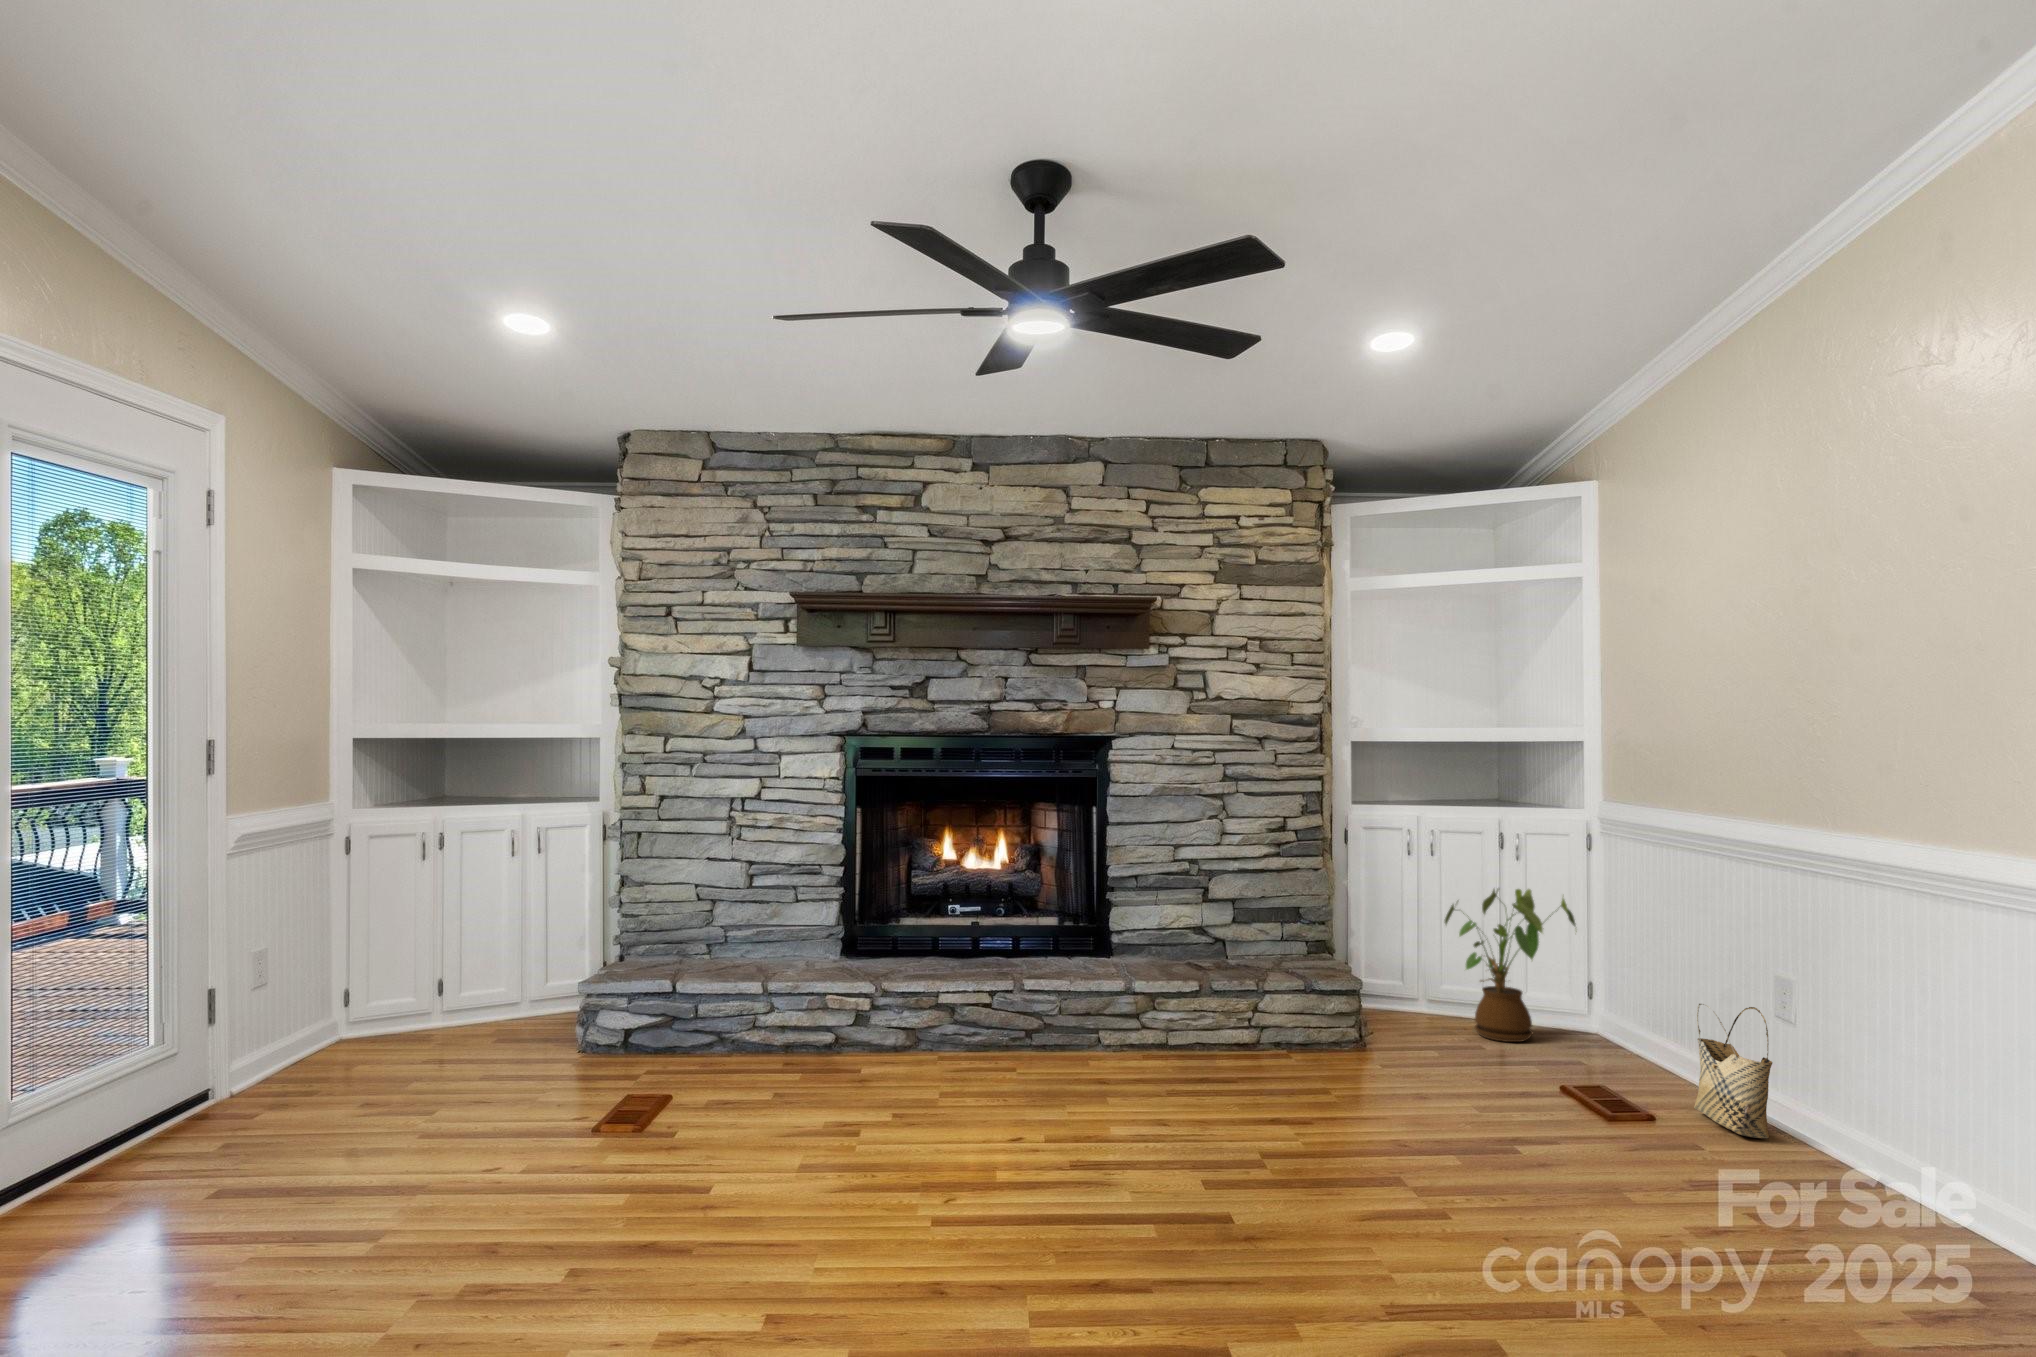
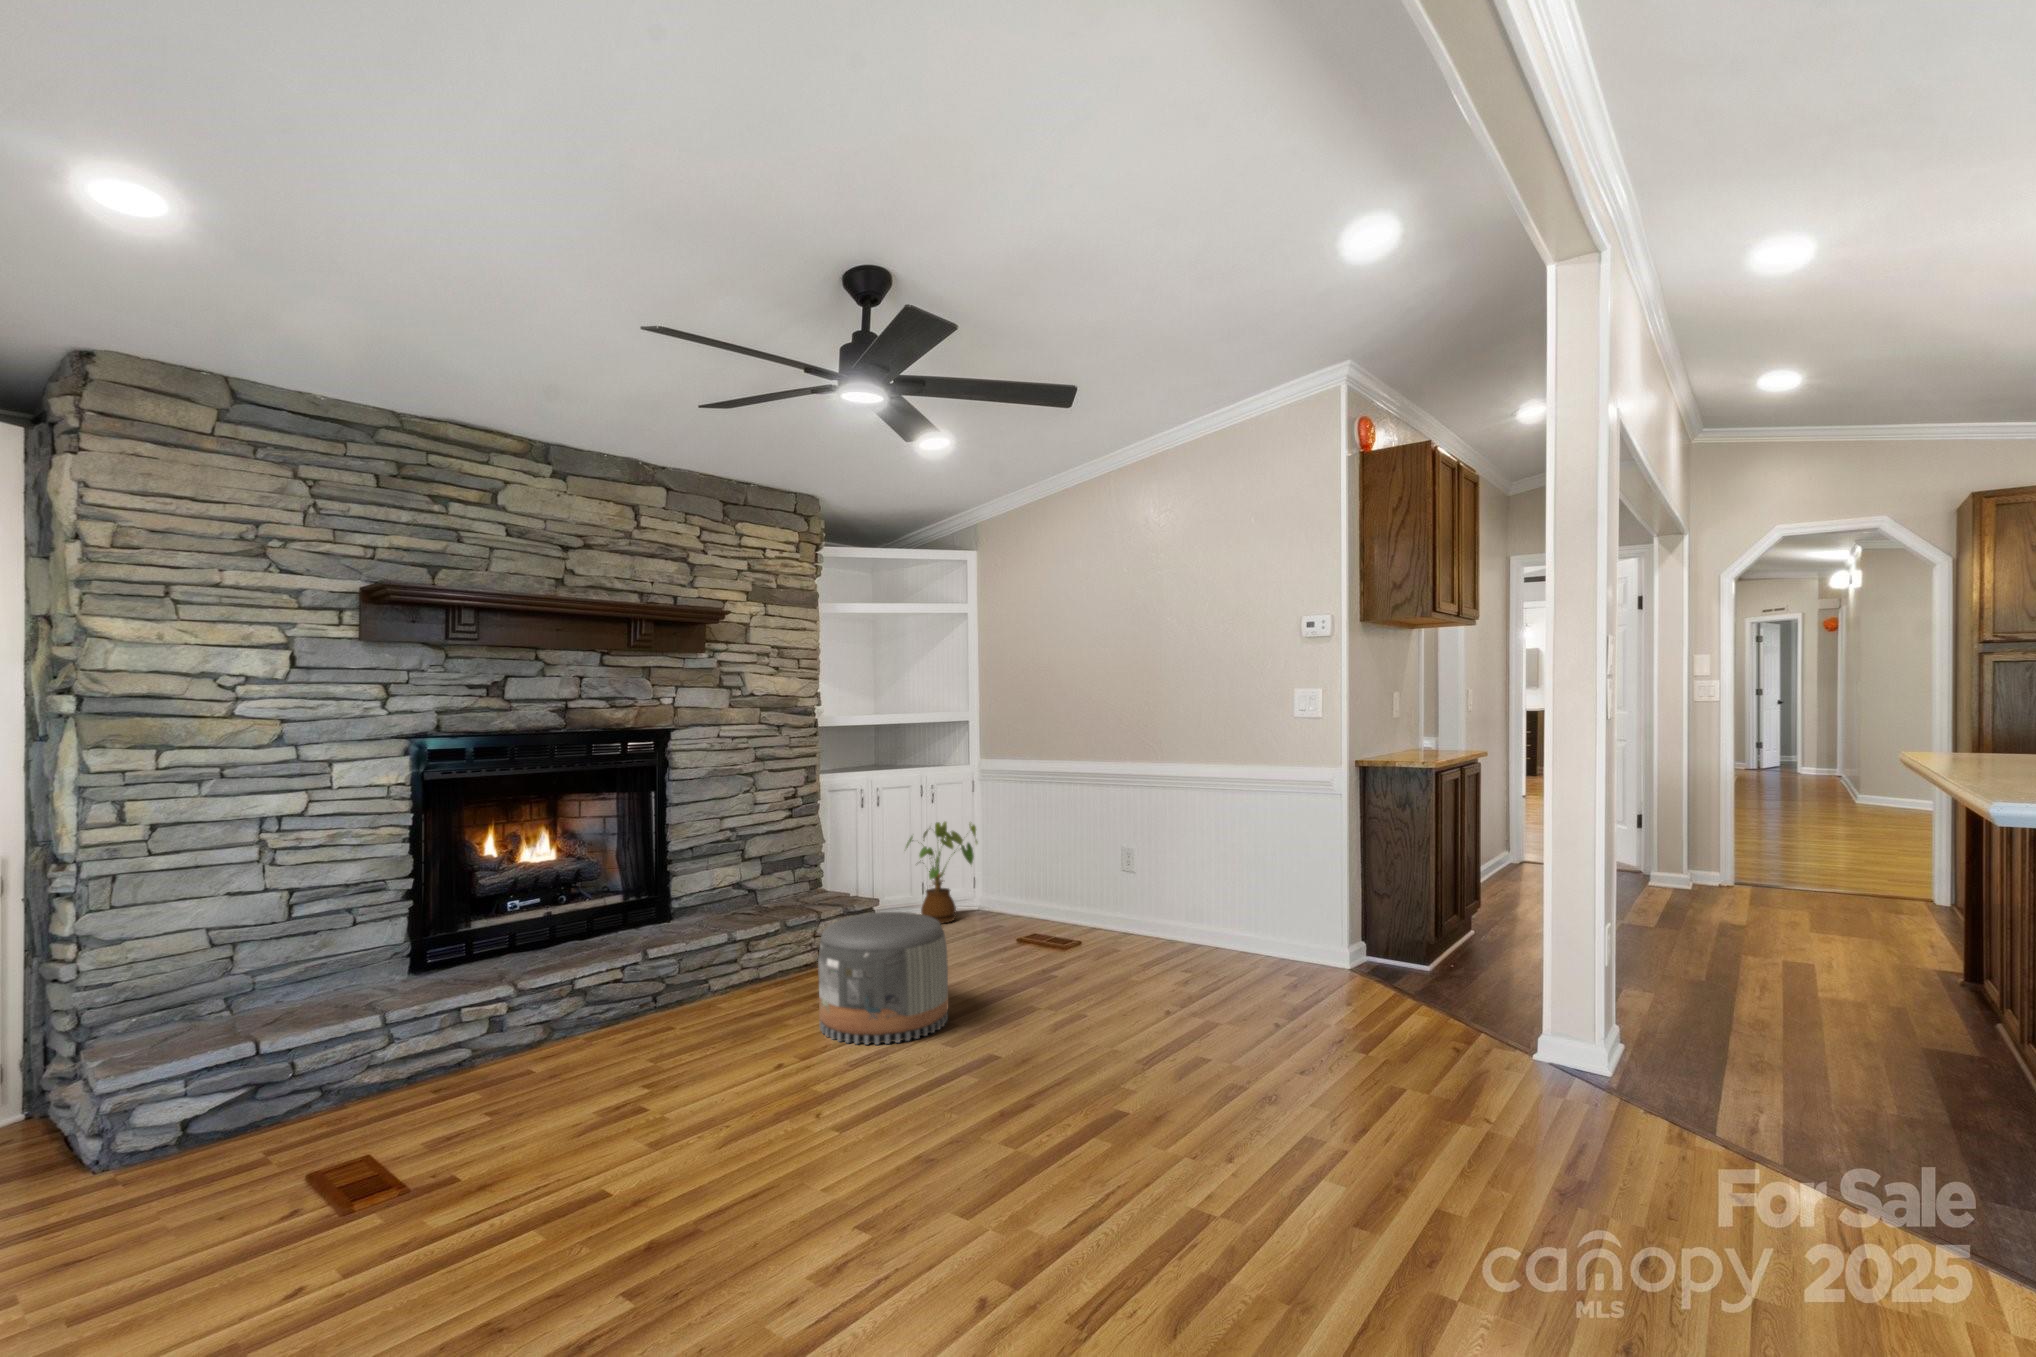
pouf: none [1114,985,1293,1173] -> present [818,912,949,1045]
woven basket: present [1694,1004,1772,1138] -> none [1077,869,1121,939]

